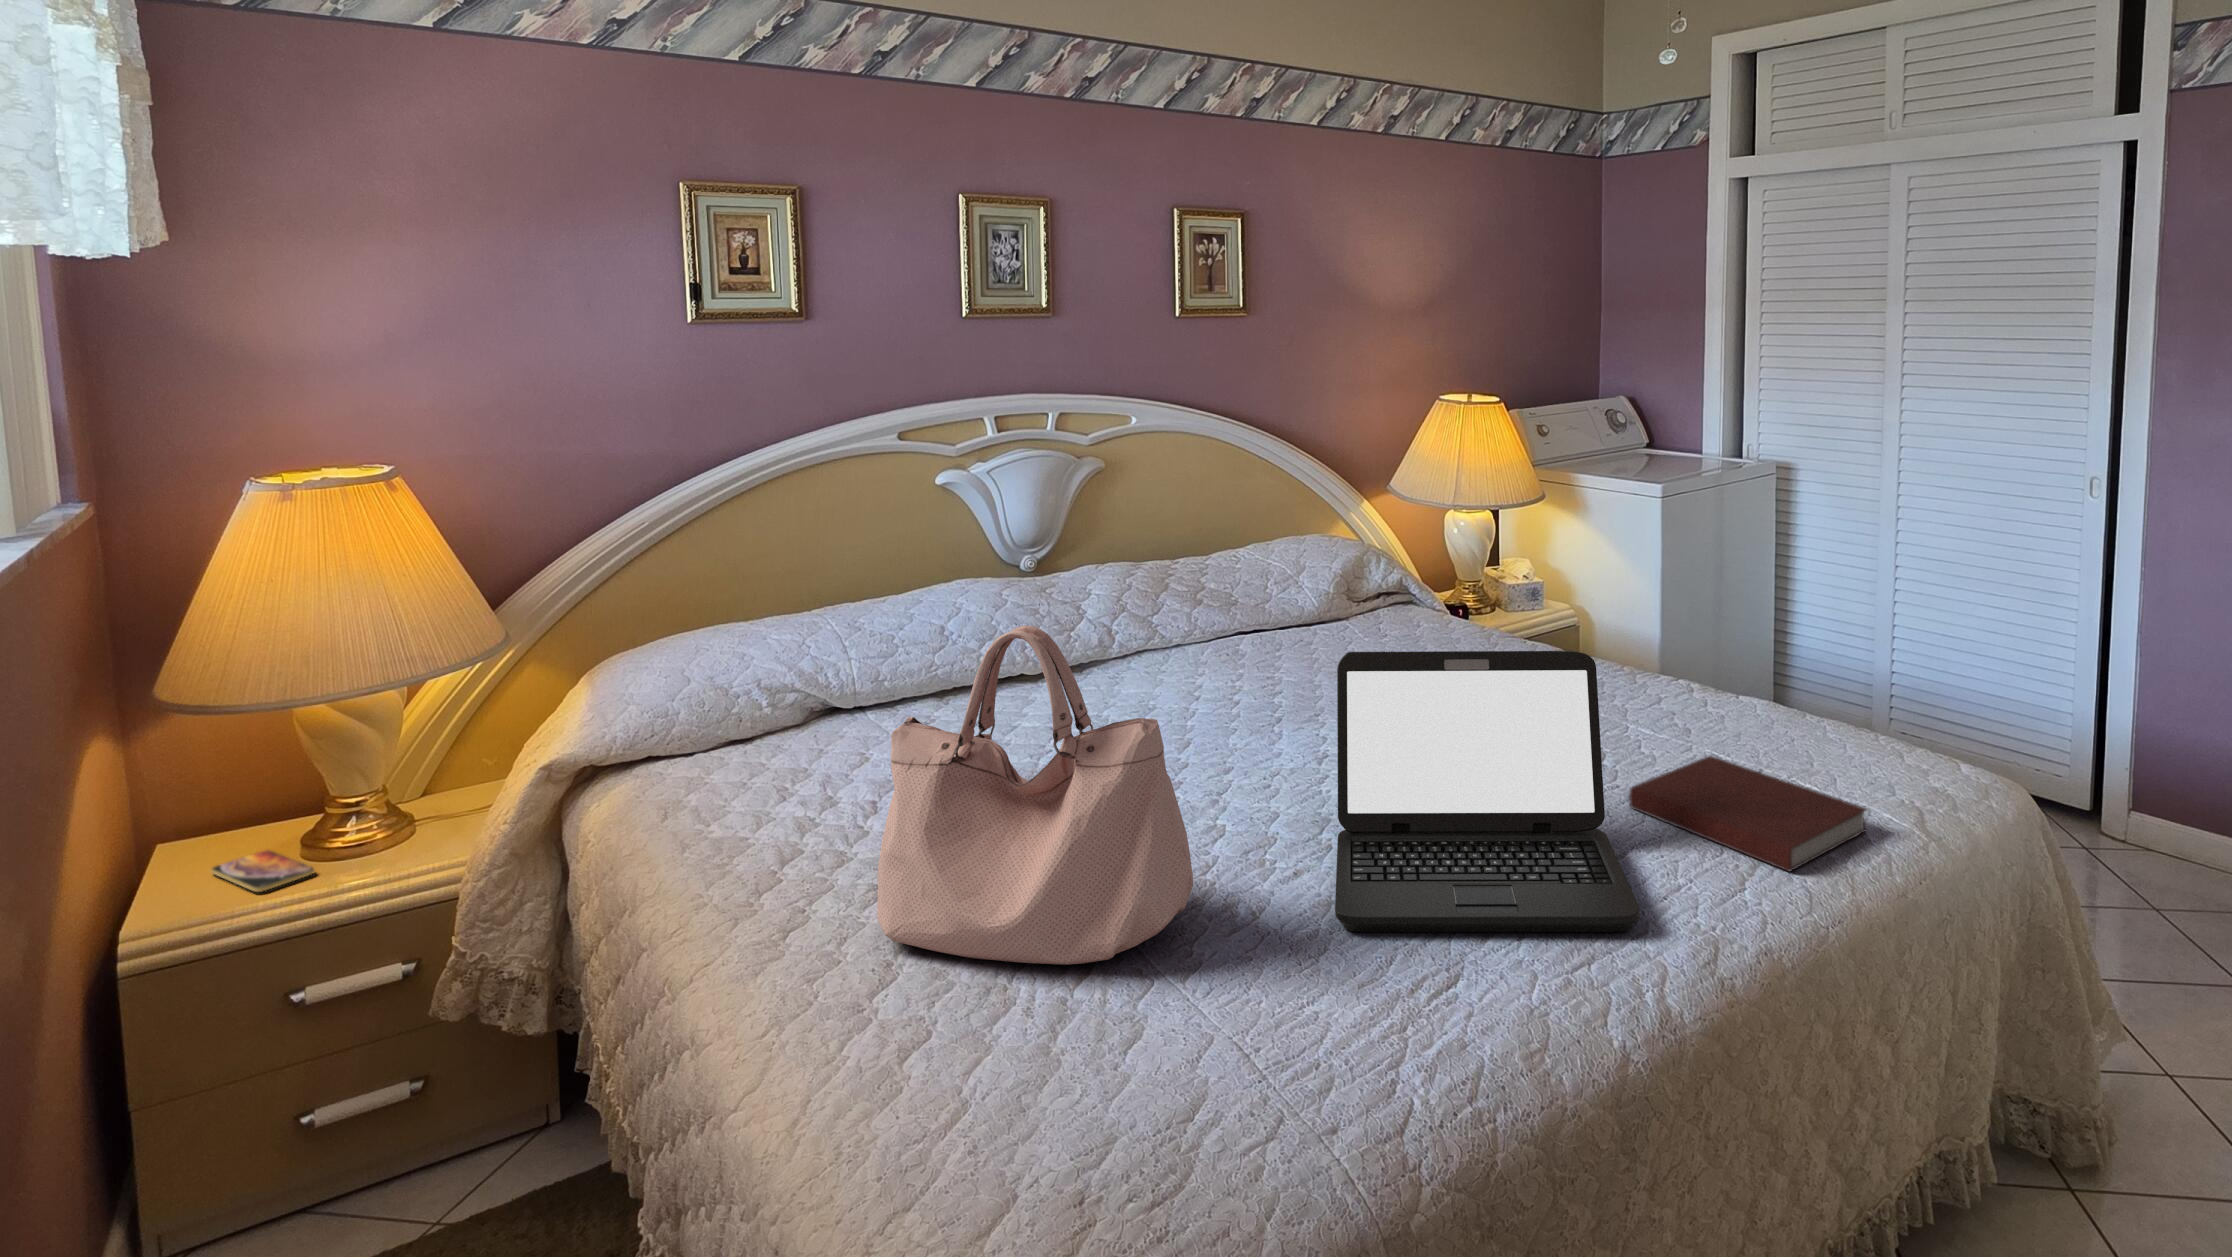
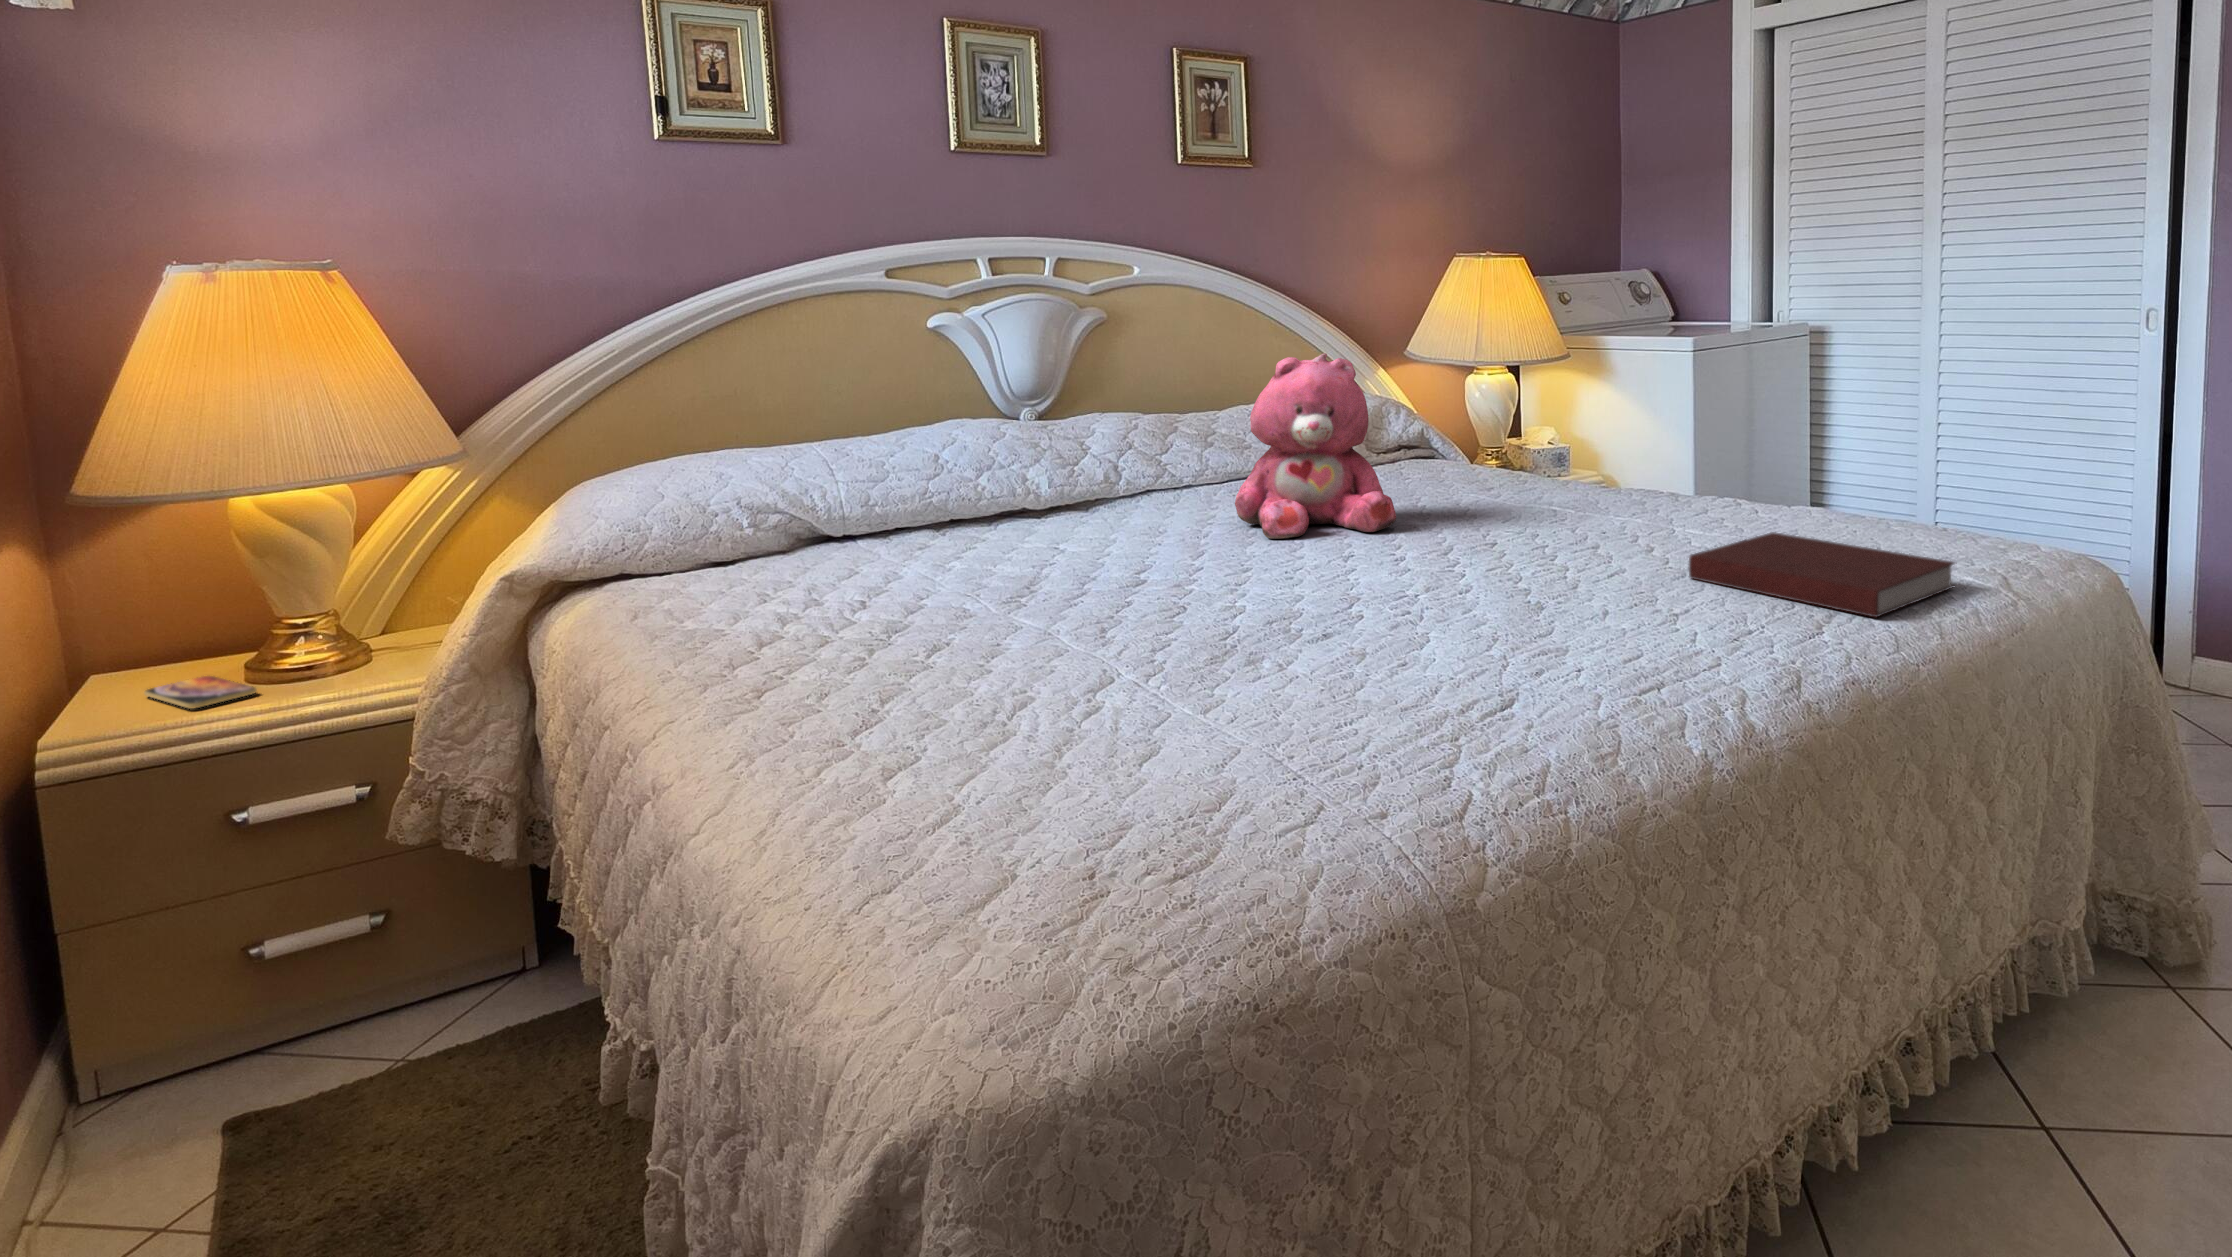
teddy bear: none [1219,556,1368,735] -> present [1235,353,1396,539]
handbag: present [877,625,1193,964] -> none [854,336,1210,701]
laptop: present [1335,651,1640,932] -> none [1365,397,1716,672]

